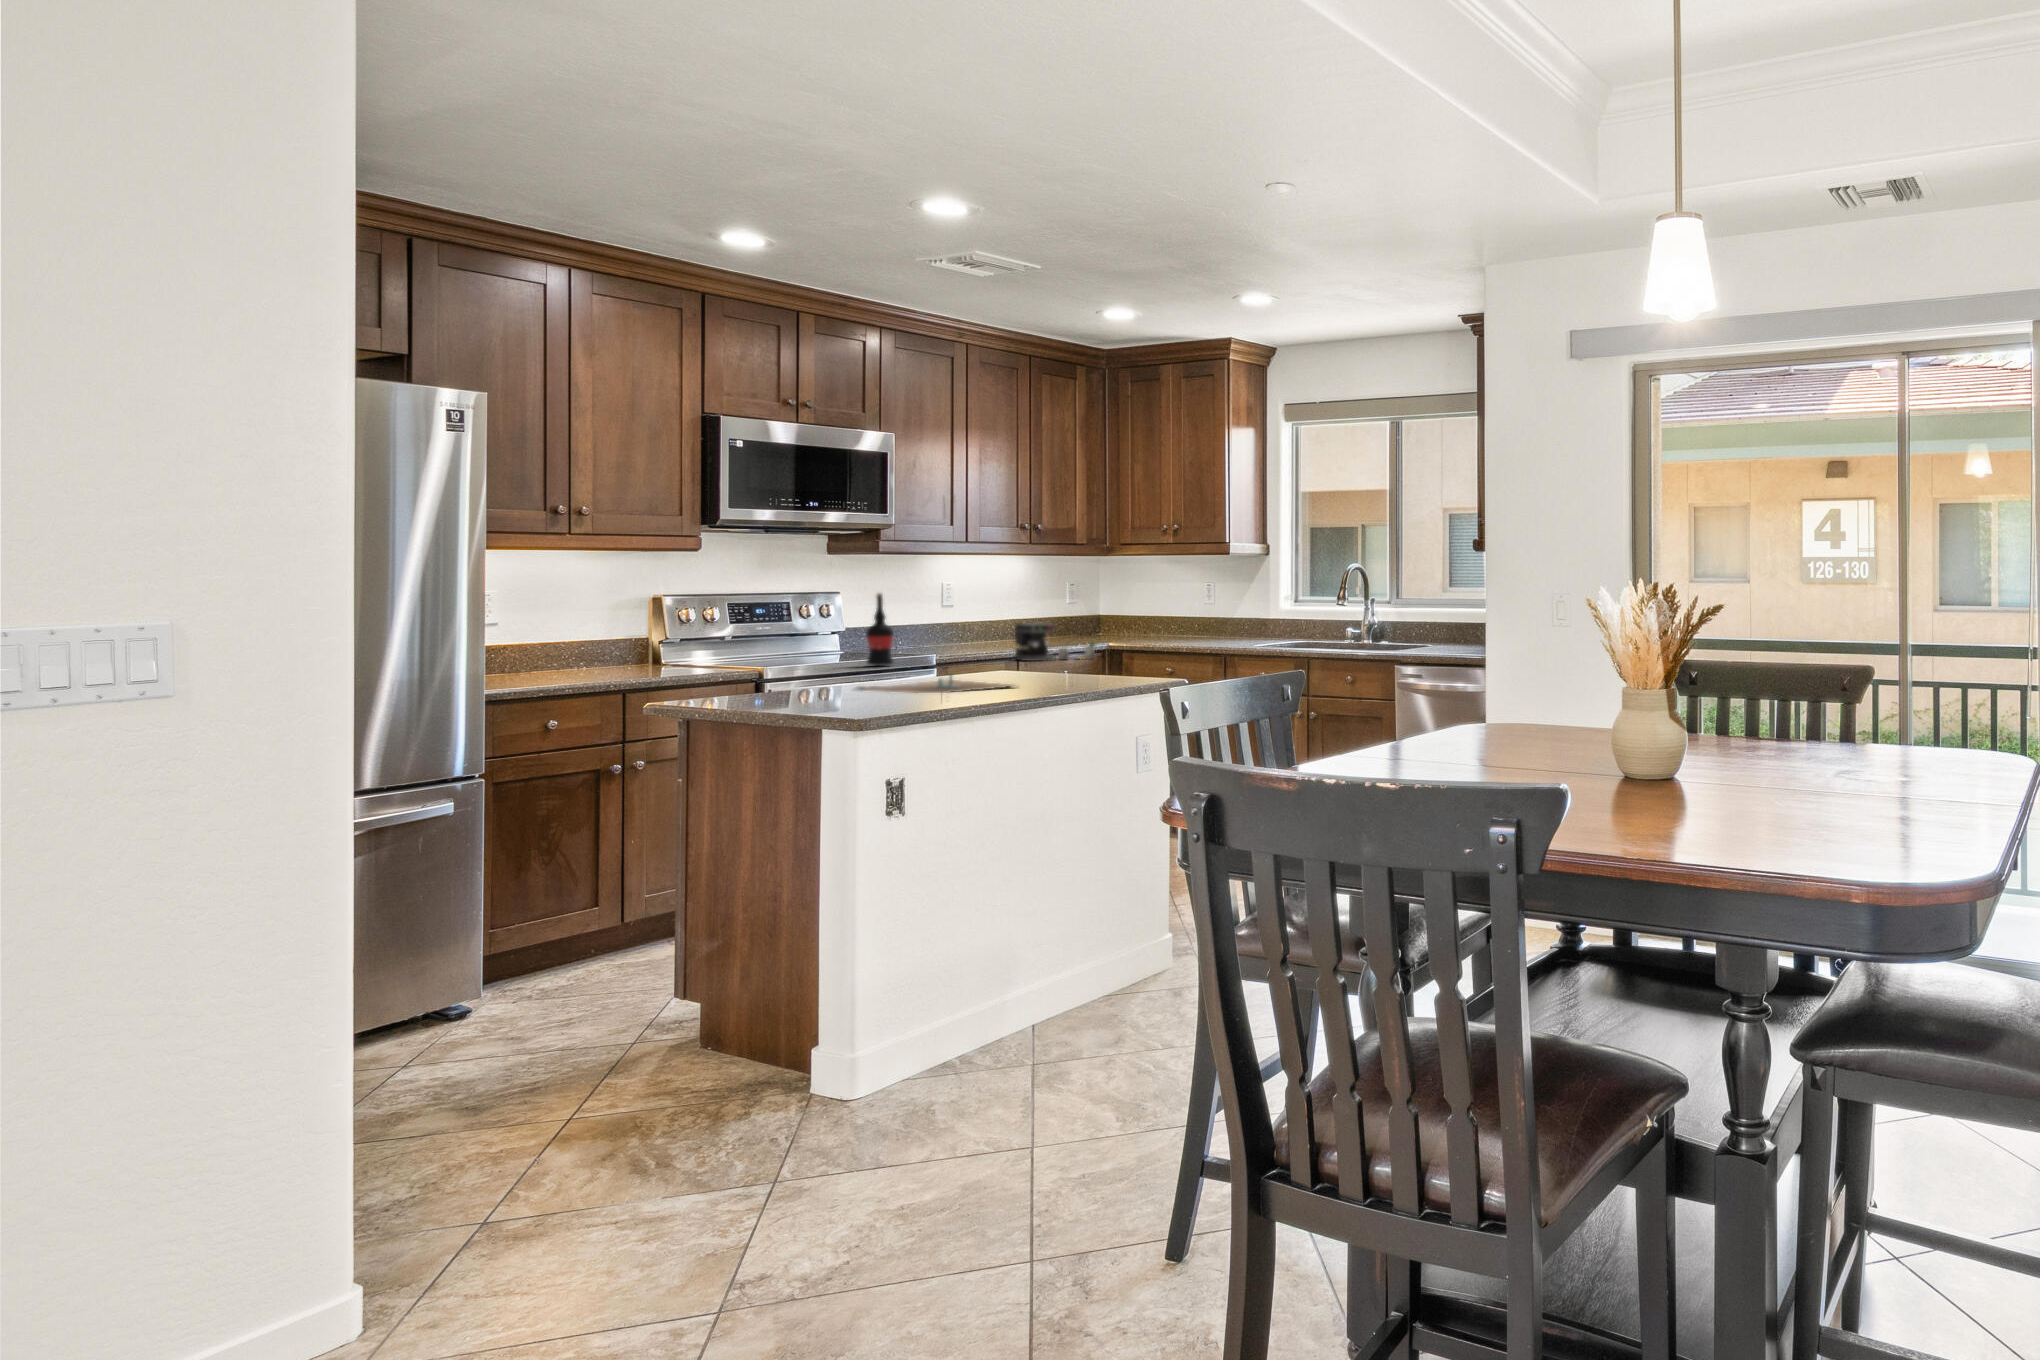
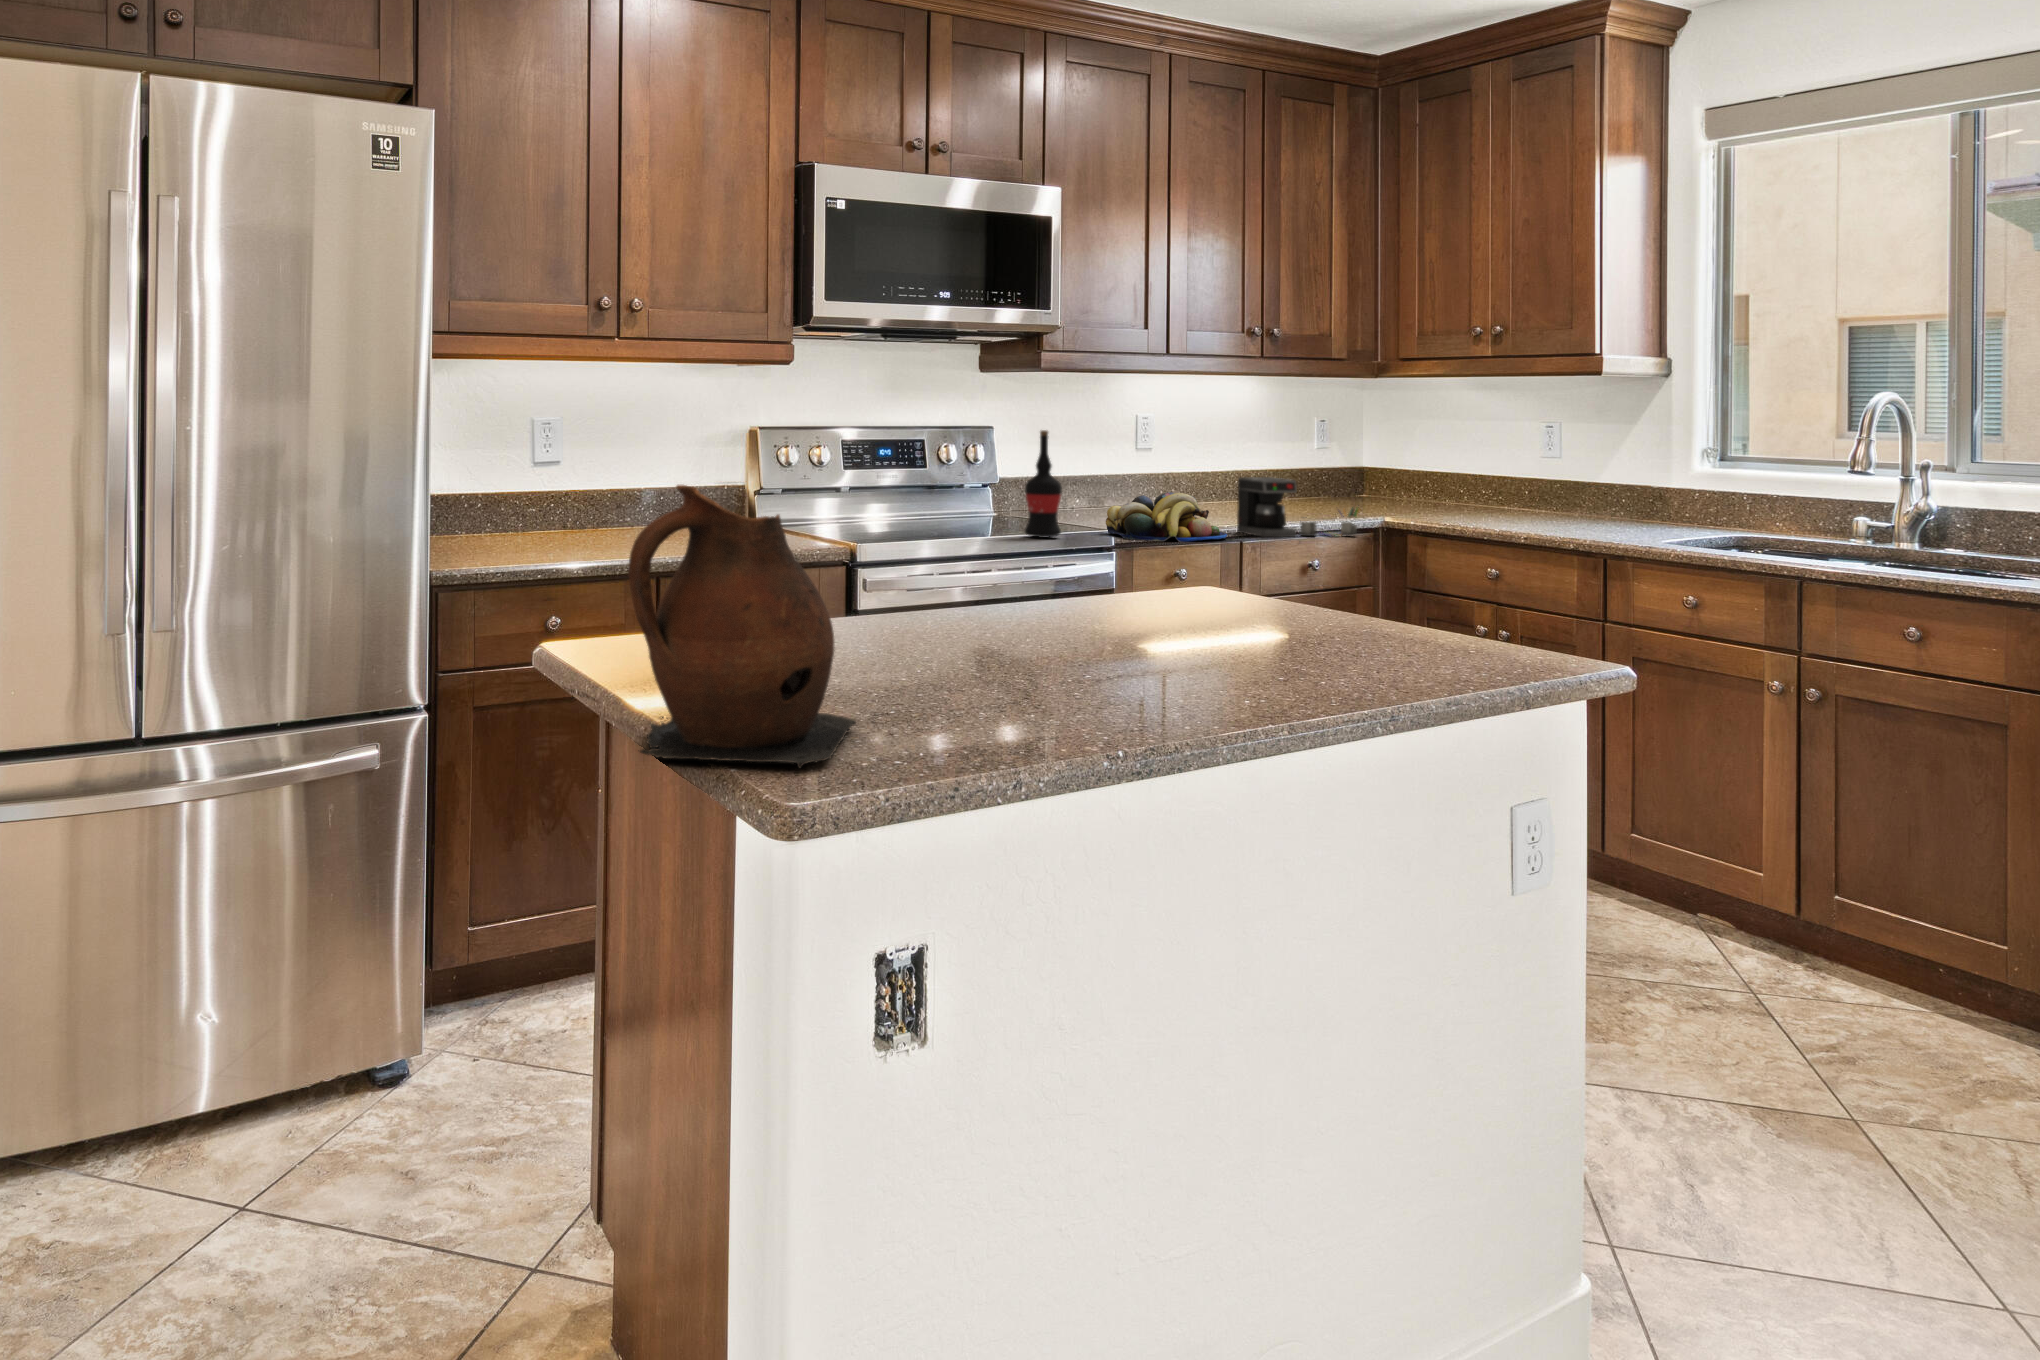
ceramic pitcher: none [764,603,862,713] -> present [628,485,856,768]
fruit bowl: none [924,634,1009,665] -> present [1106,492,1227,542]
cutting board: present [854,675,1013,693] -> none [931,604,1232,657]

